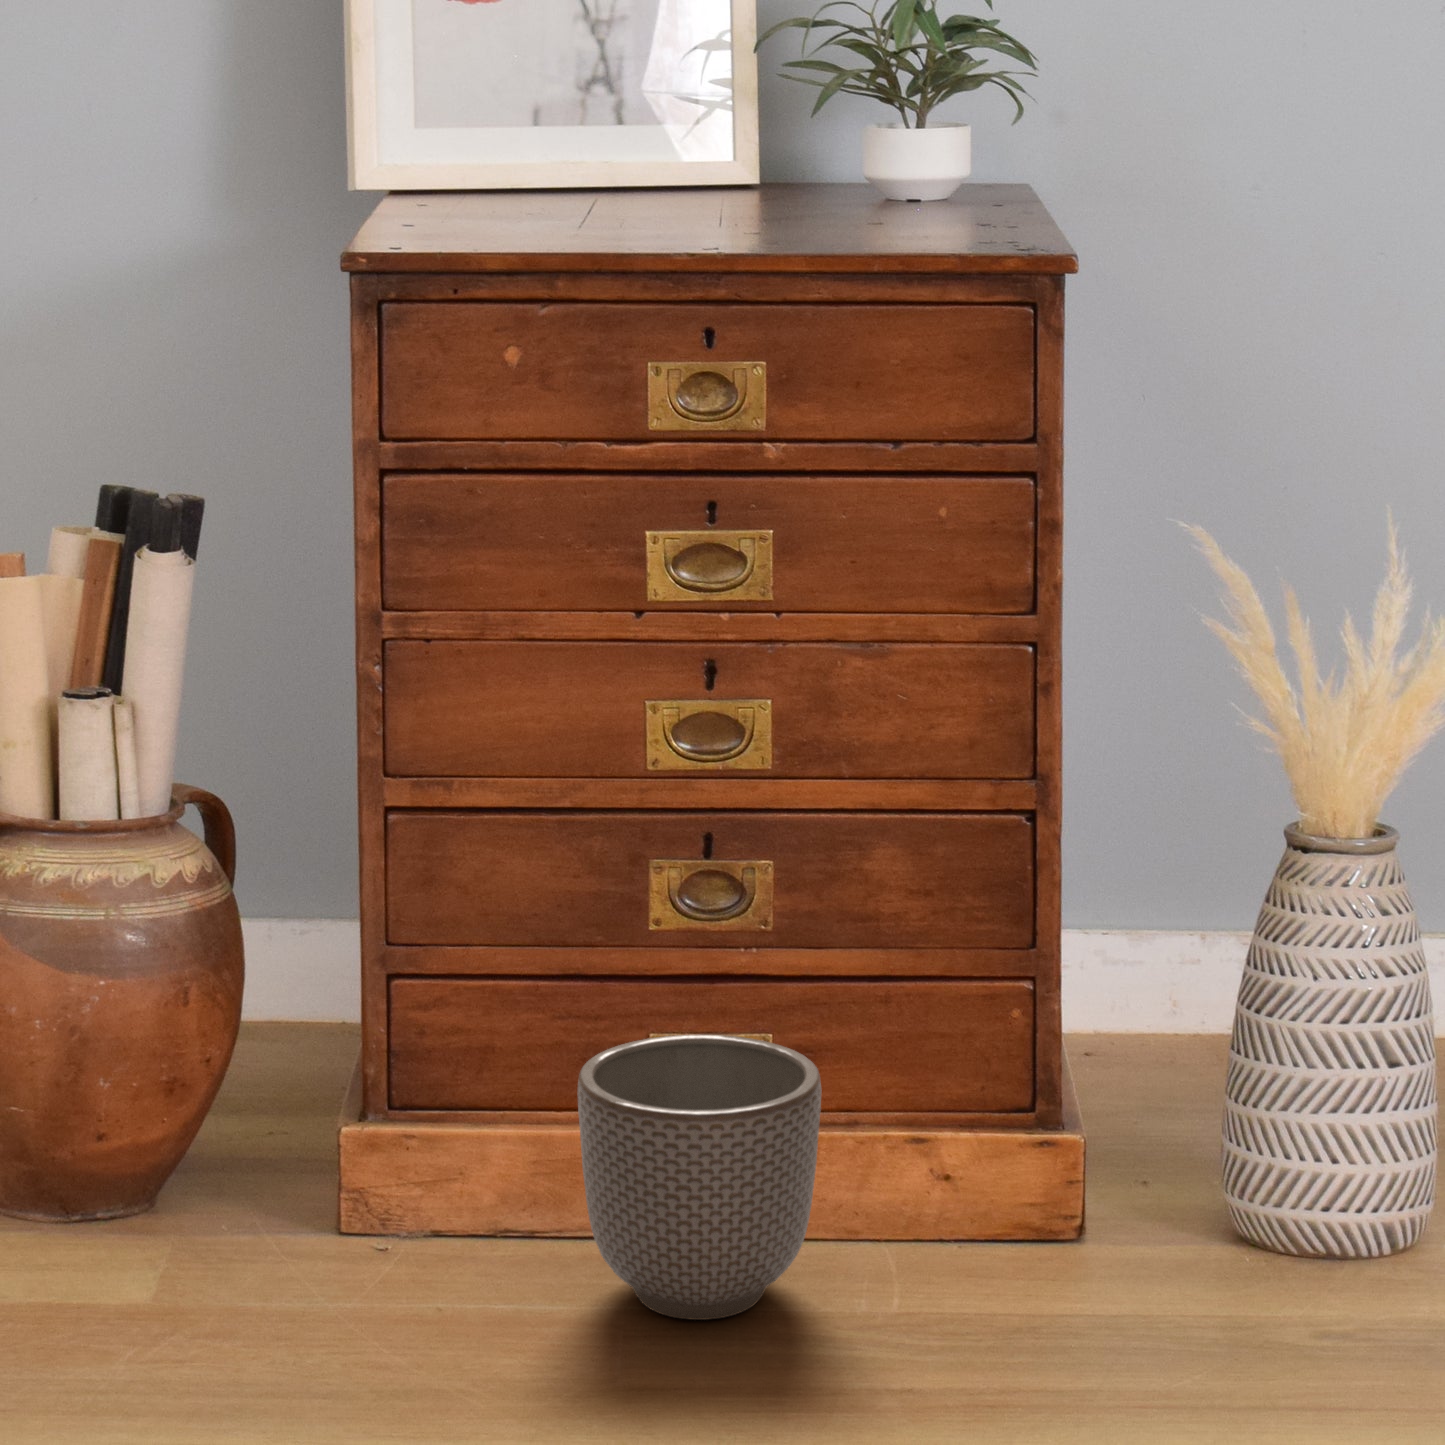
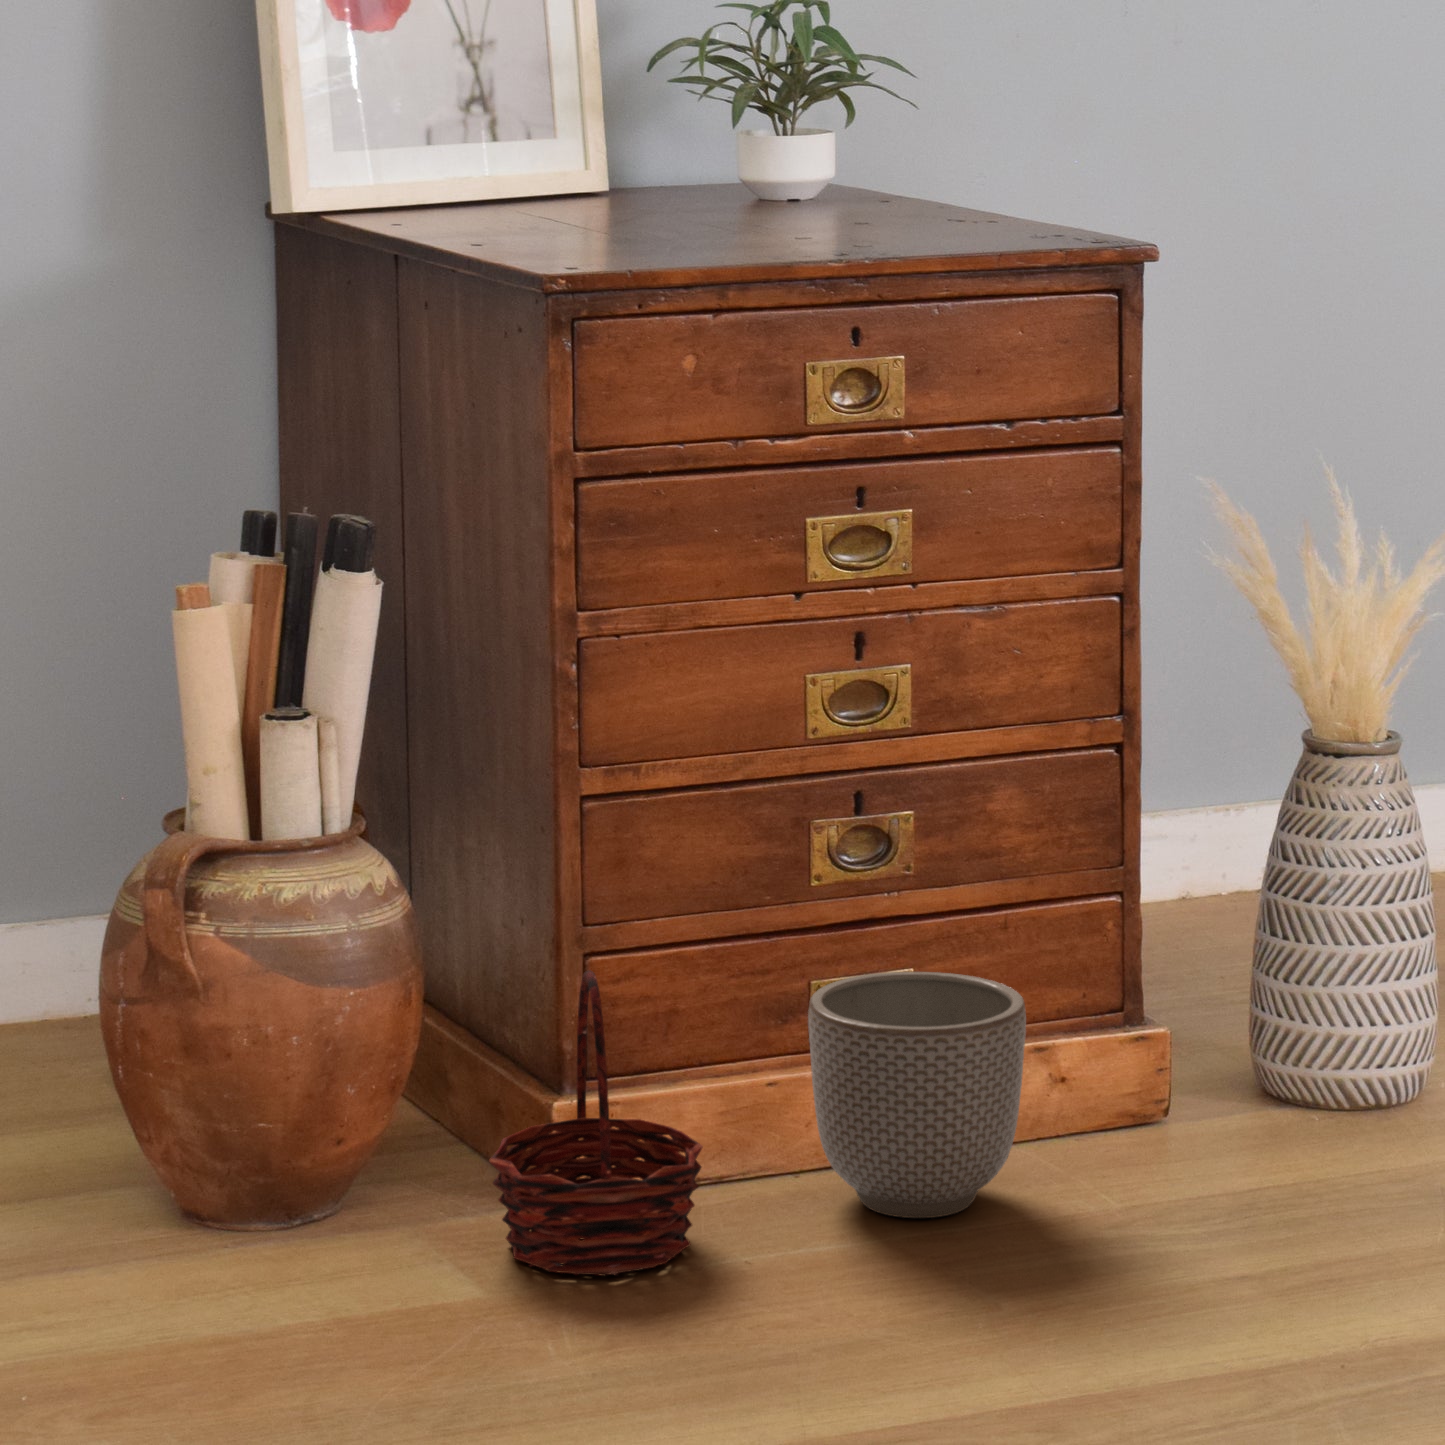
basket: none [203,998,435,1334] -> present [489,971,703,1276]

